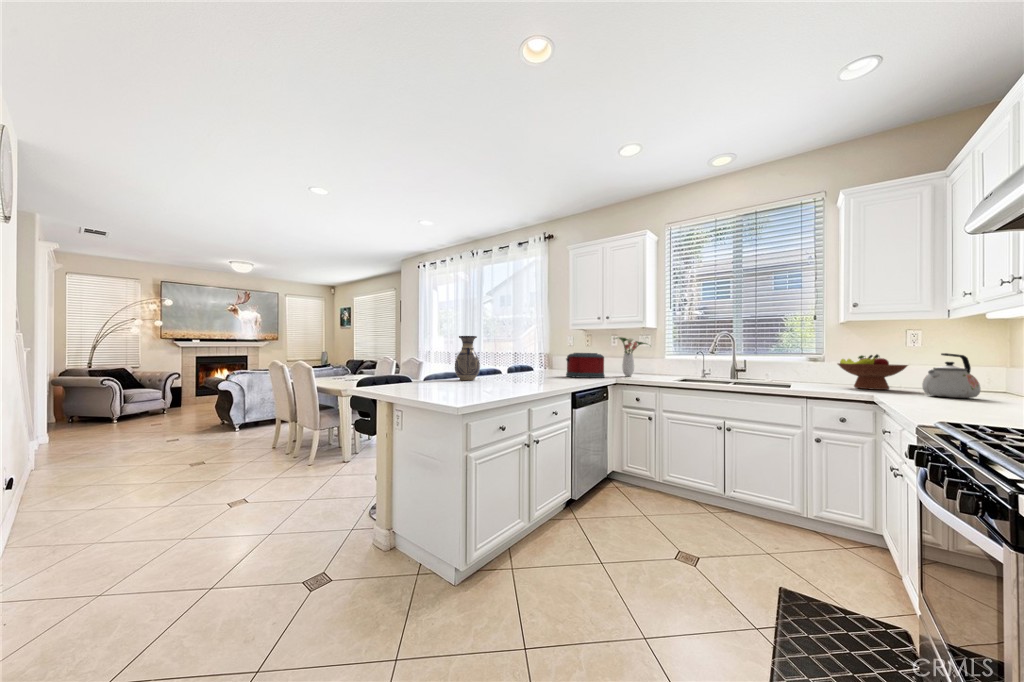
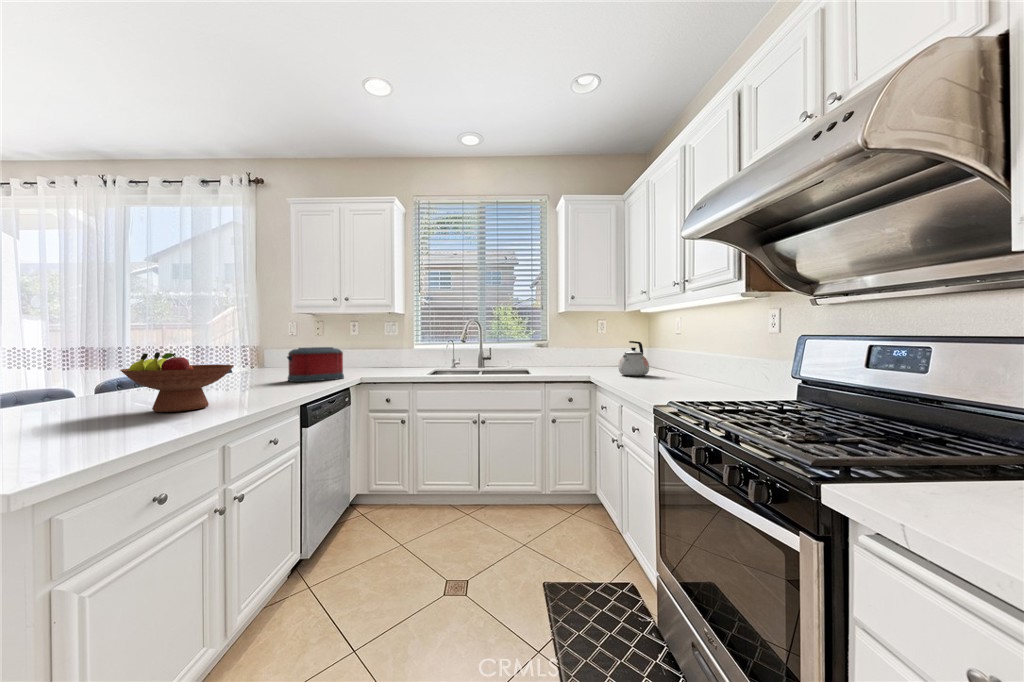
vase: present [455,336,480,380] -> none [48,328,116,411]
flower arrangement: present [616,337,647,376] -> none [356,325,400,373]
fruit bowl: present [838,354,908,390] -> present [120,352,234,412]

